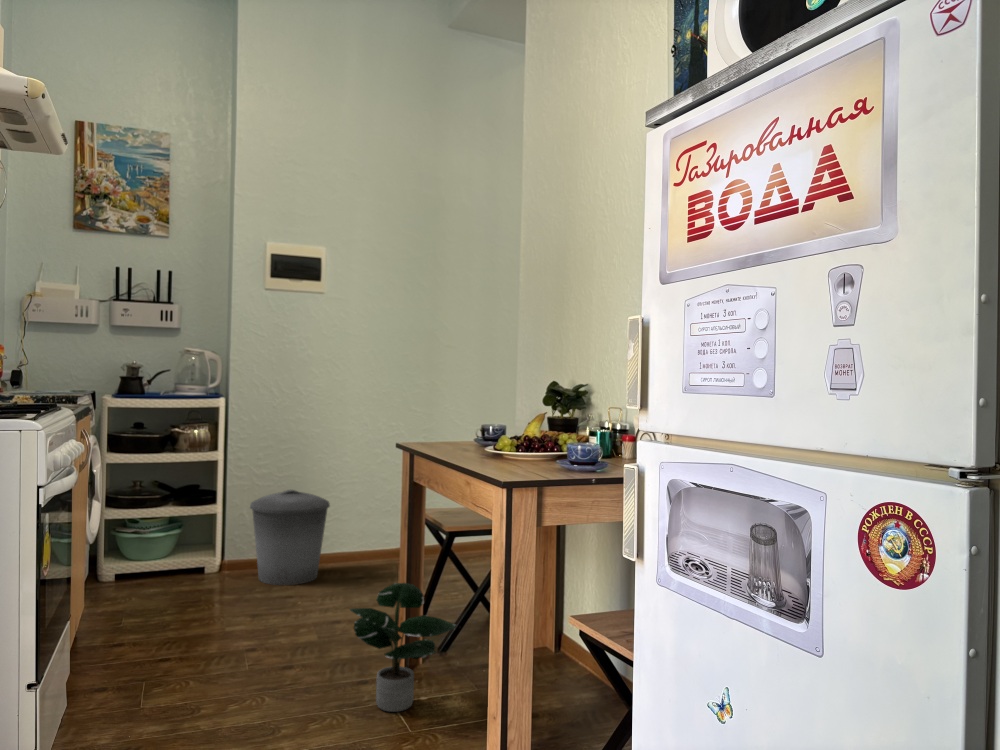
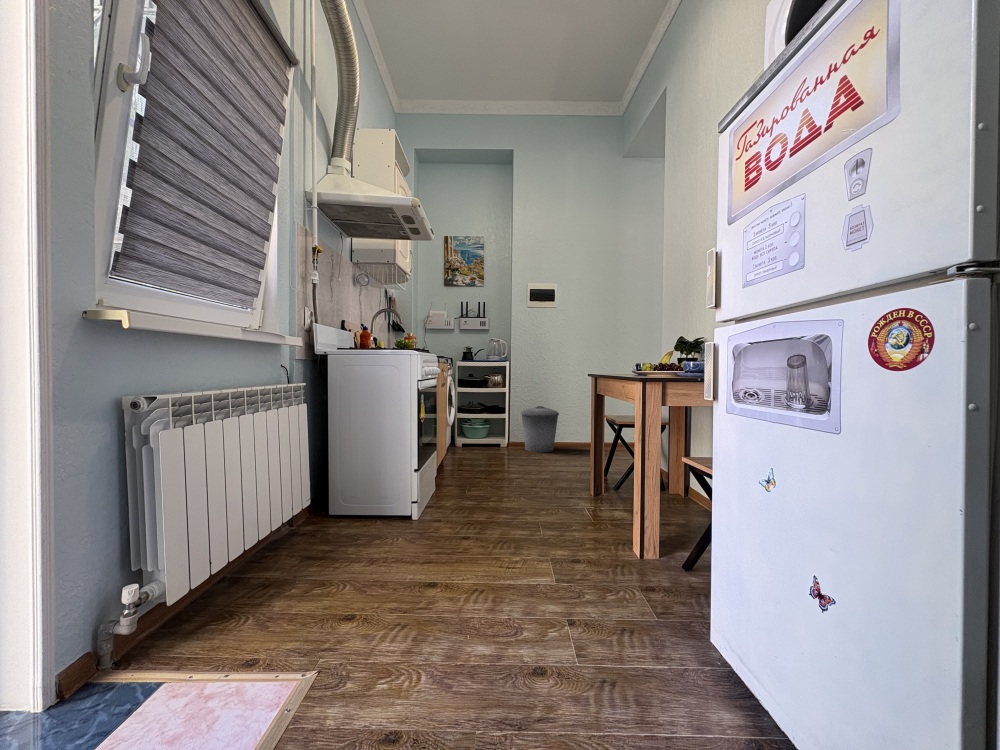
potted plant: present [350,583,455,712] -> none [560,444,618,508]

